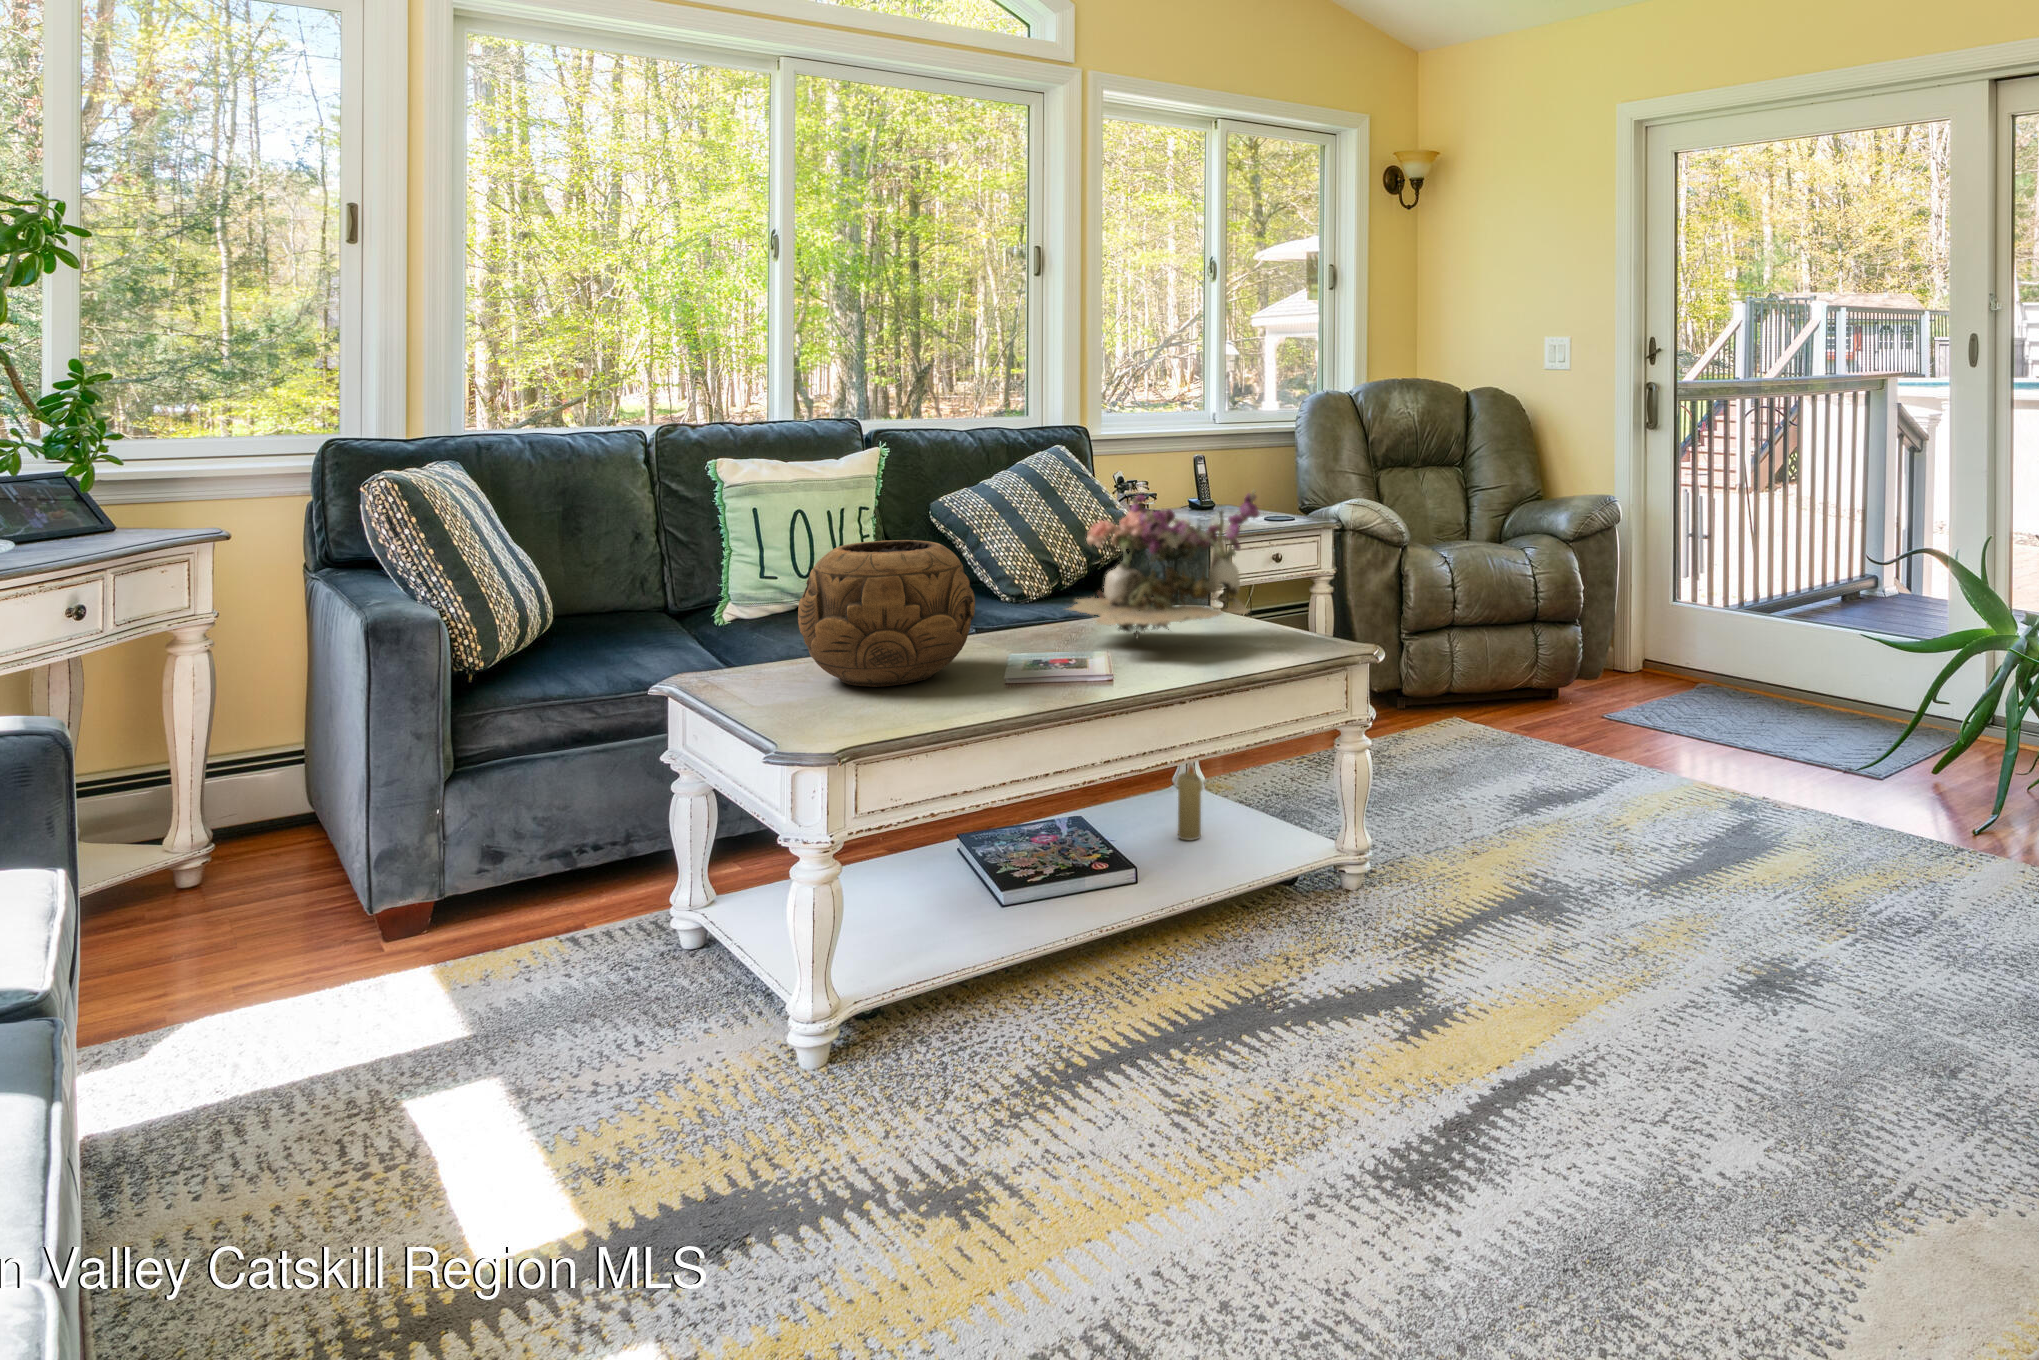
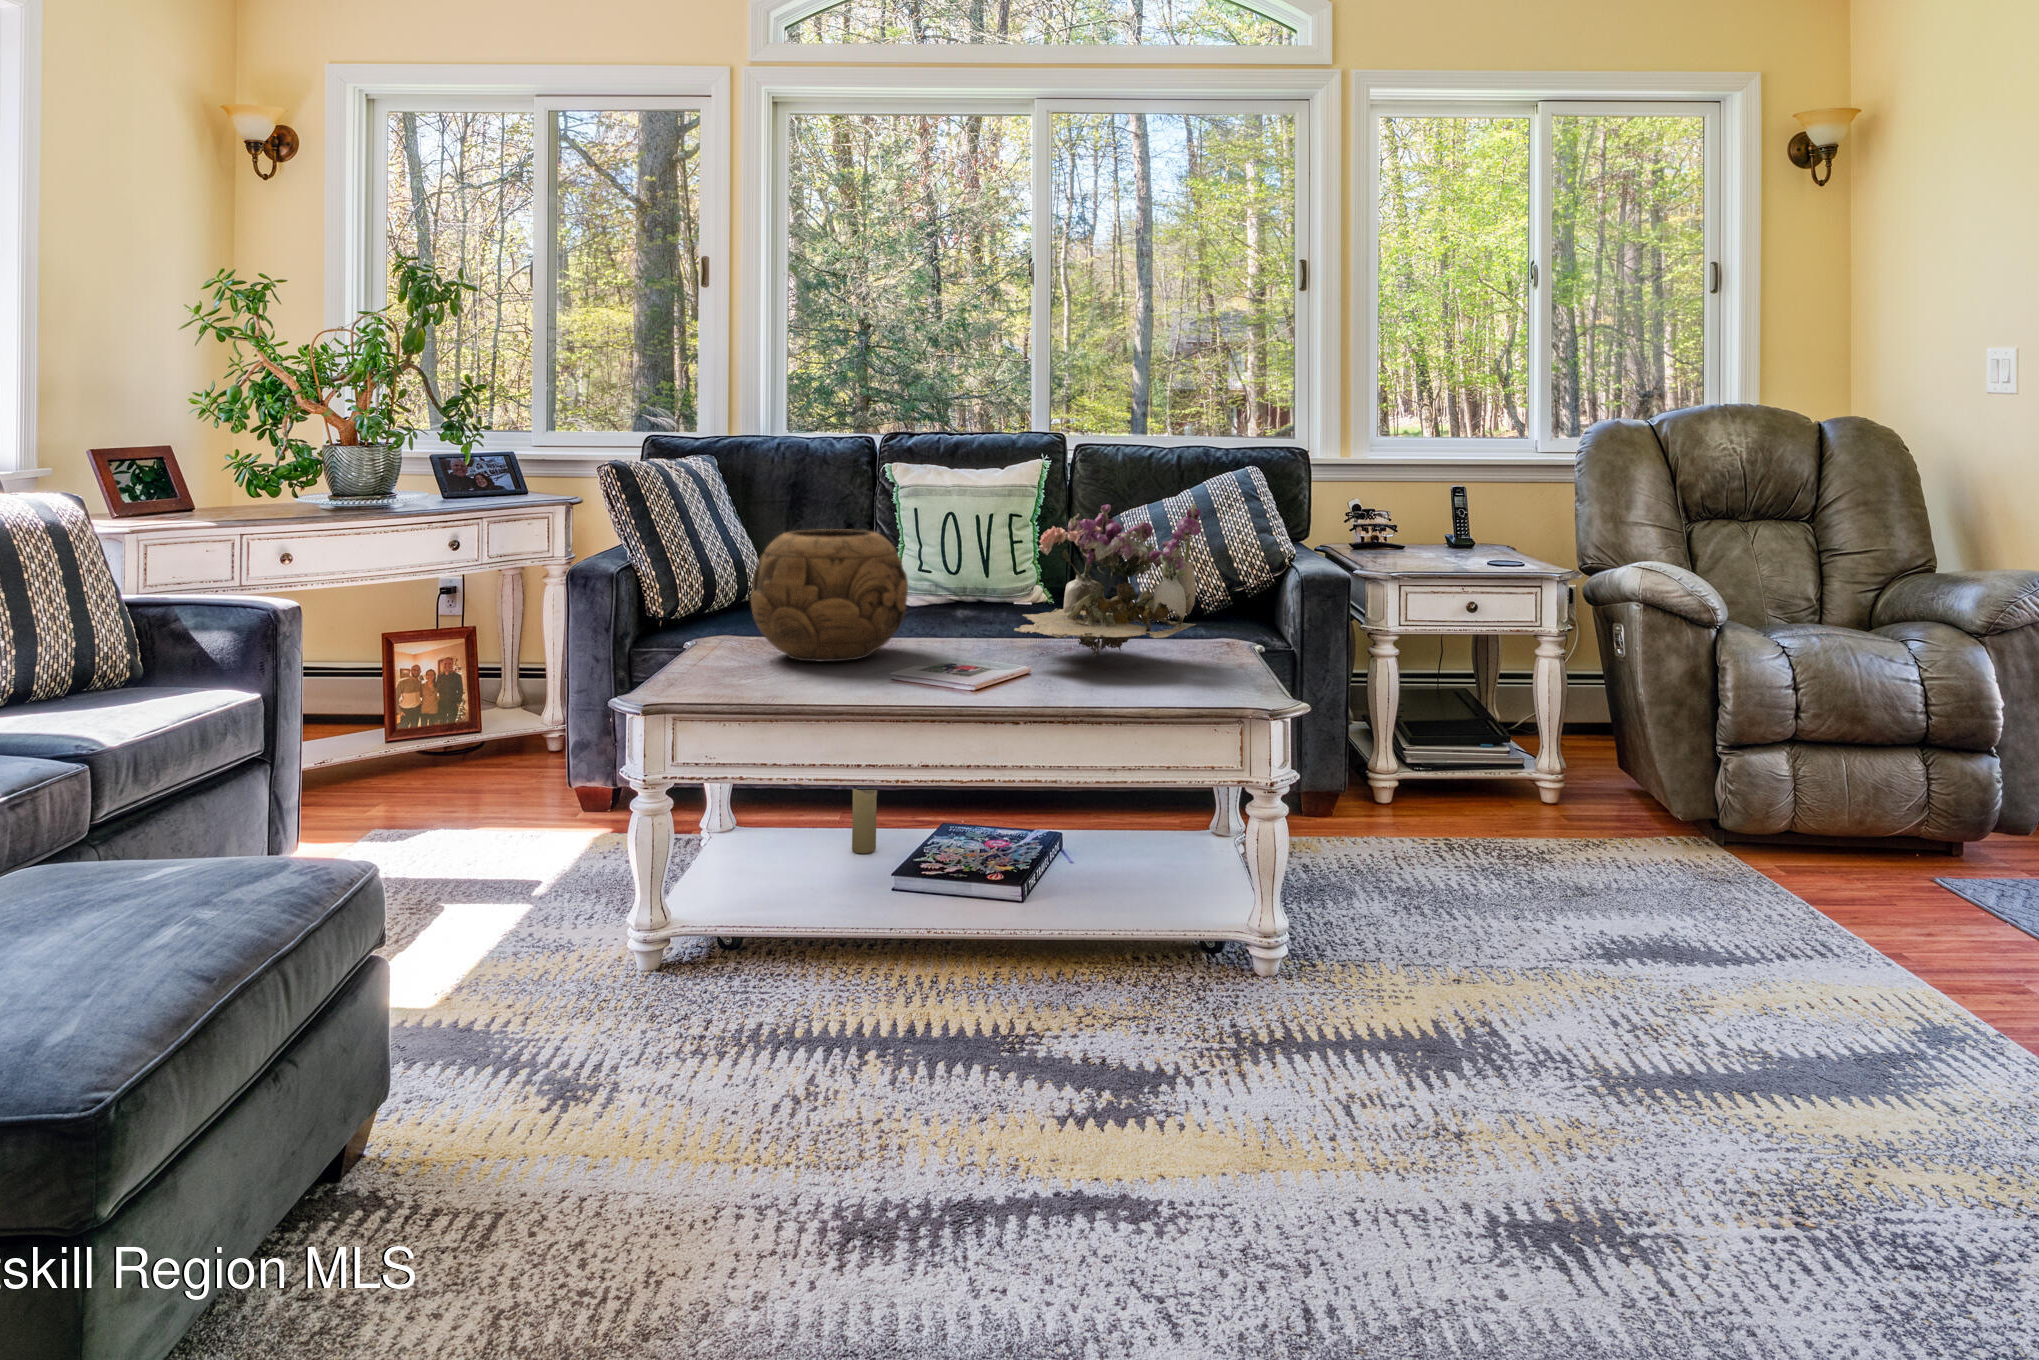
candle: present [1177,765,1202,841] -> present [852,789,877,854]

